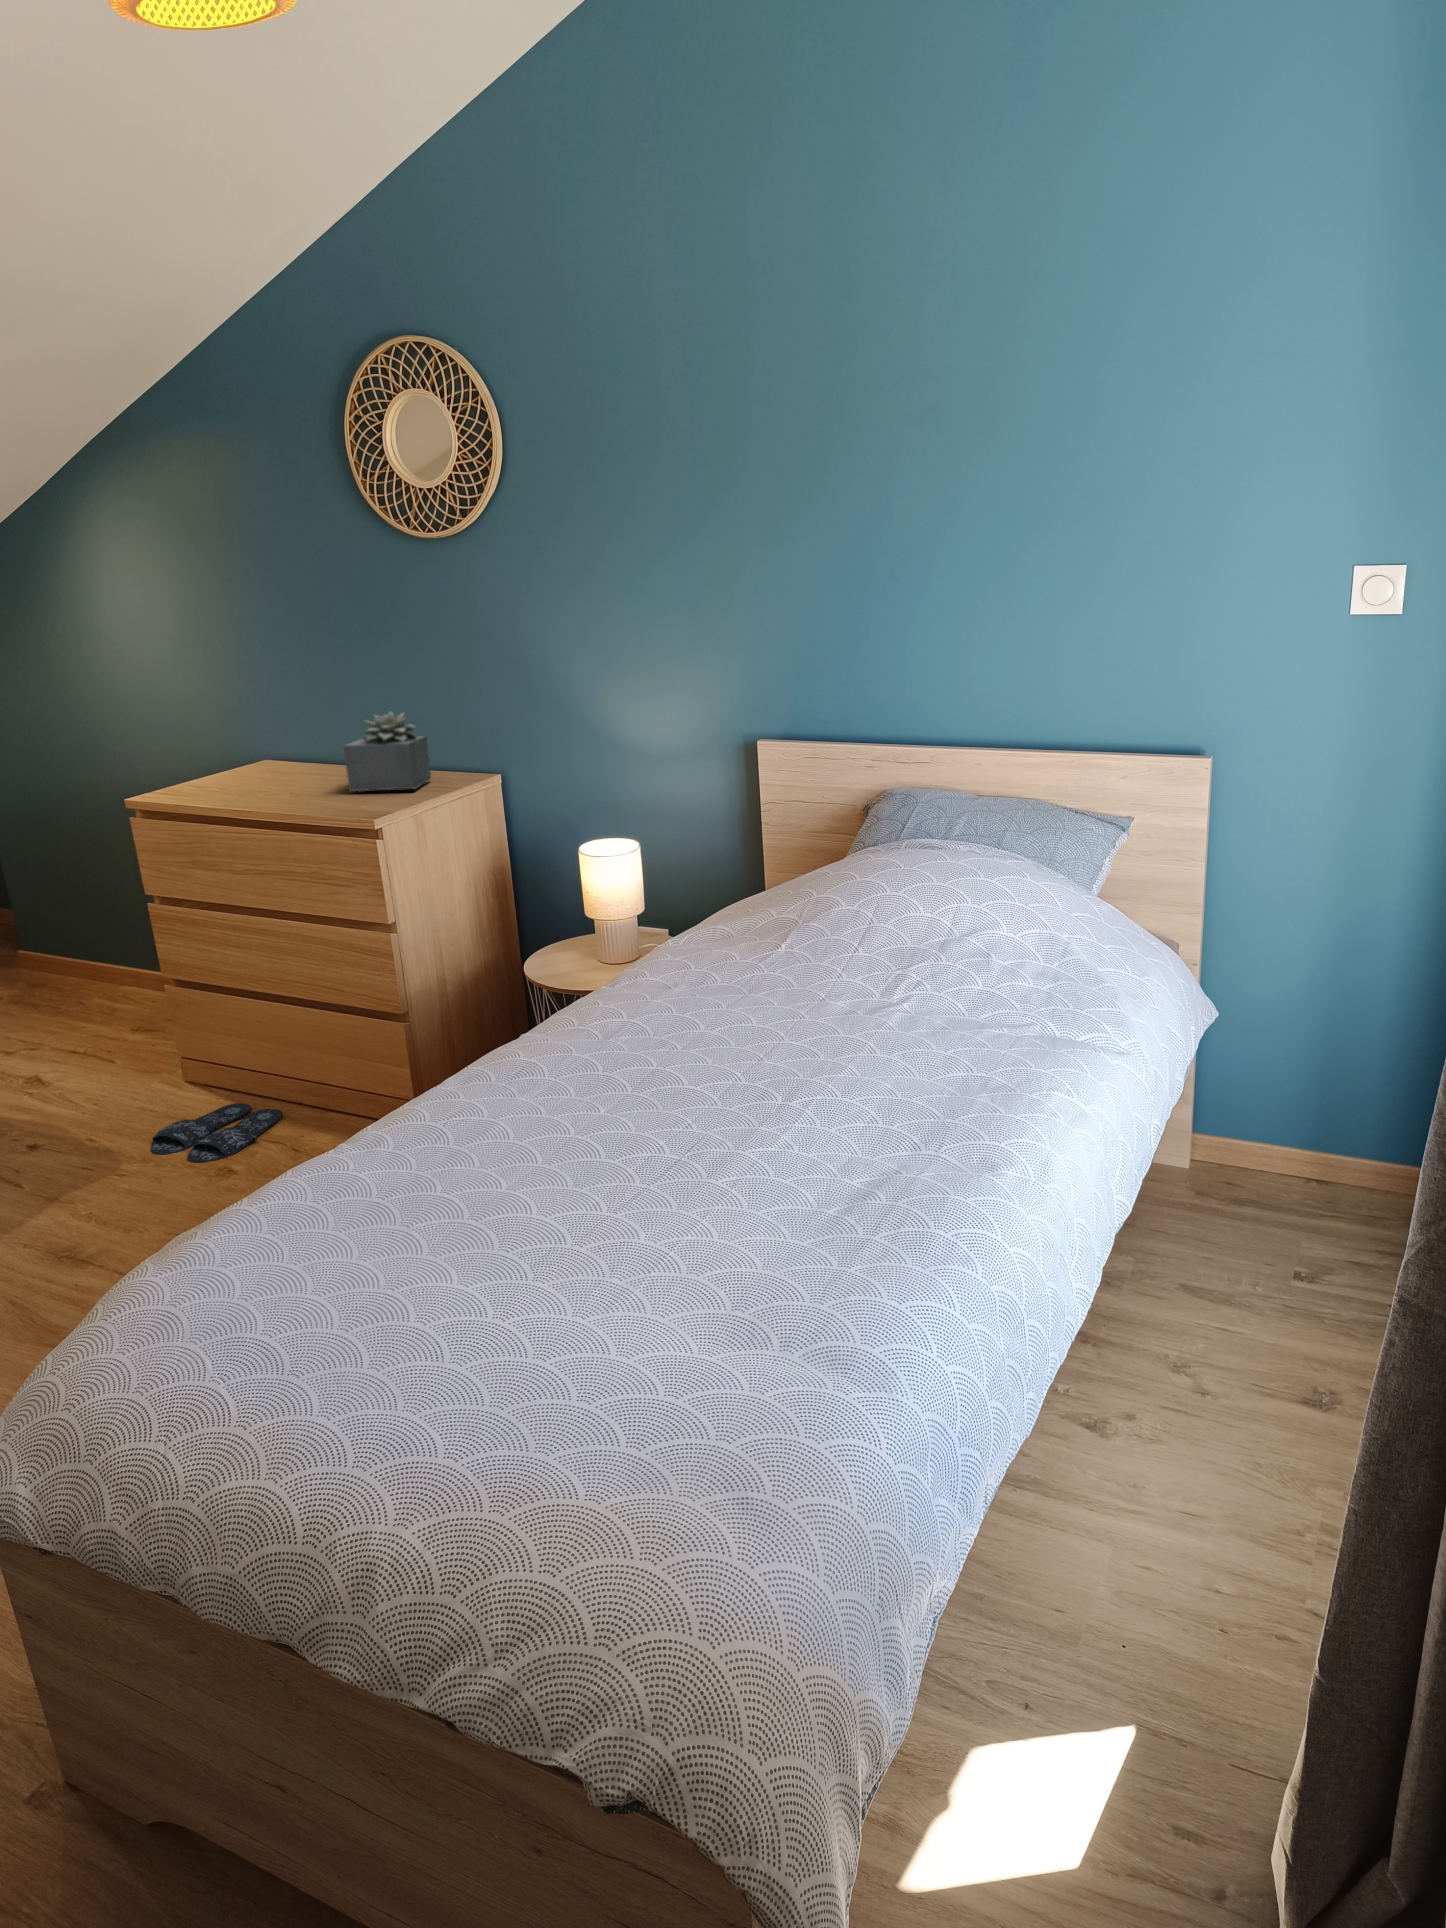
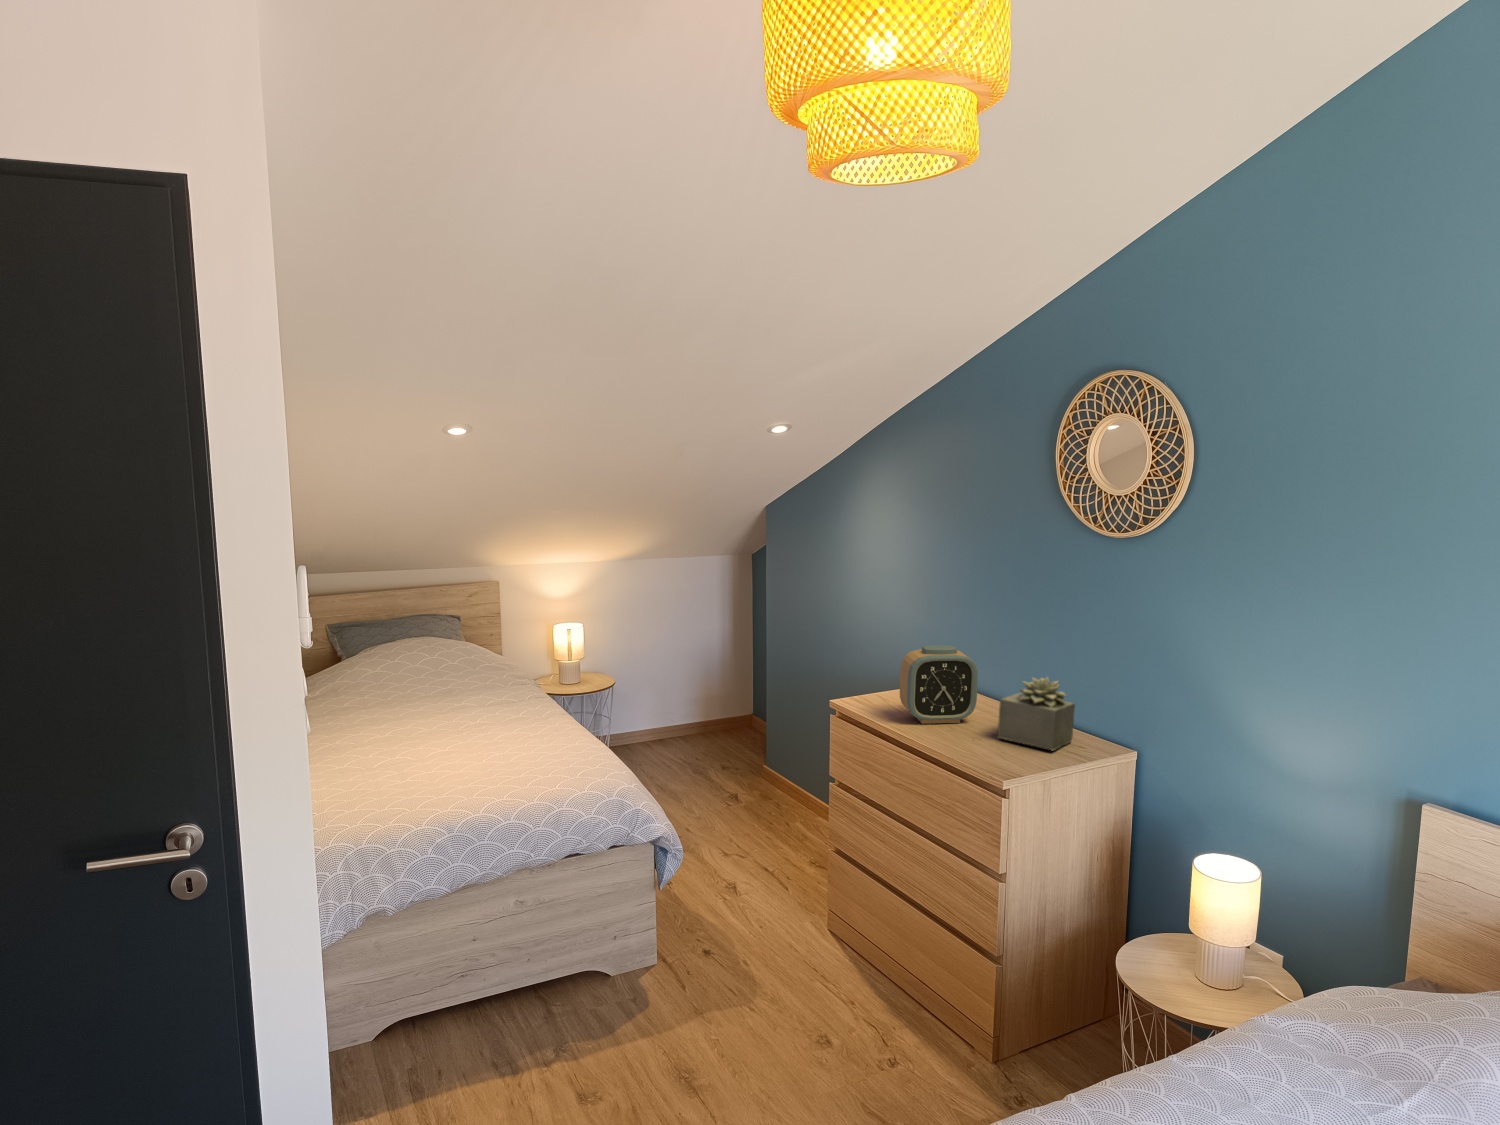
alarm clock: none [211,699,314,798] -> present [900,645,978,724]
slippers: present [151,1103,282,1163] -> none [778,966,886,1024]

